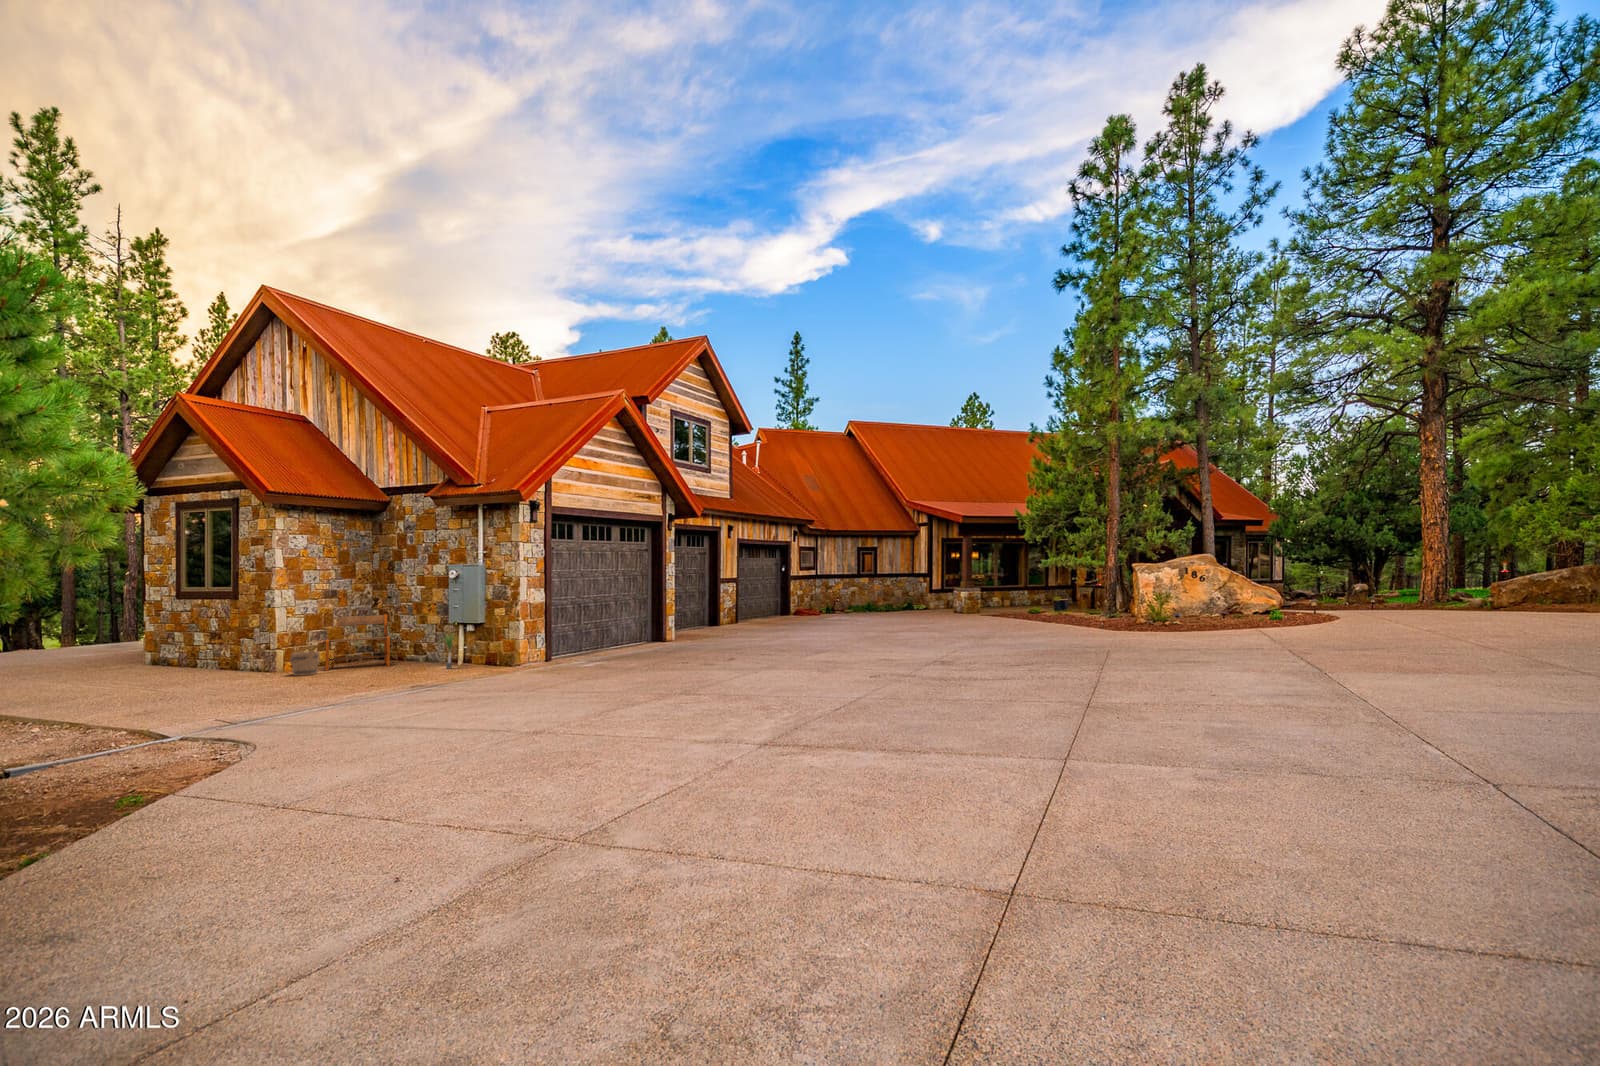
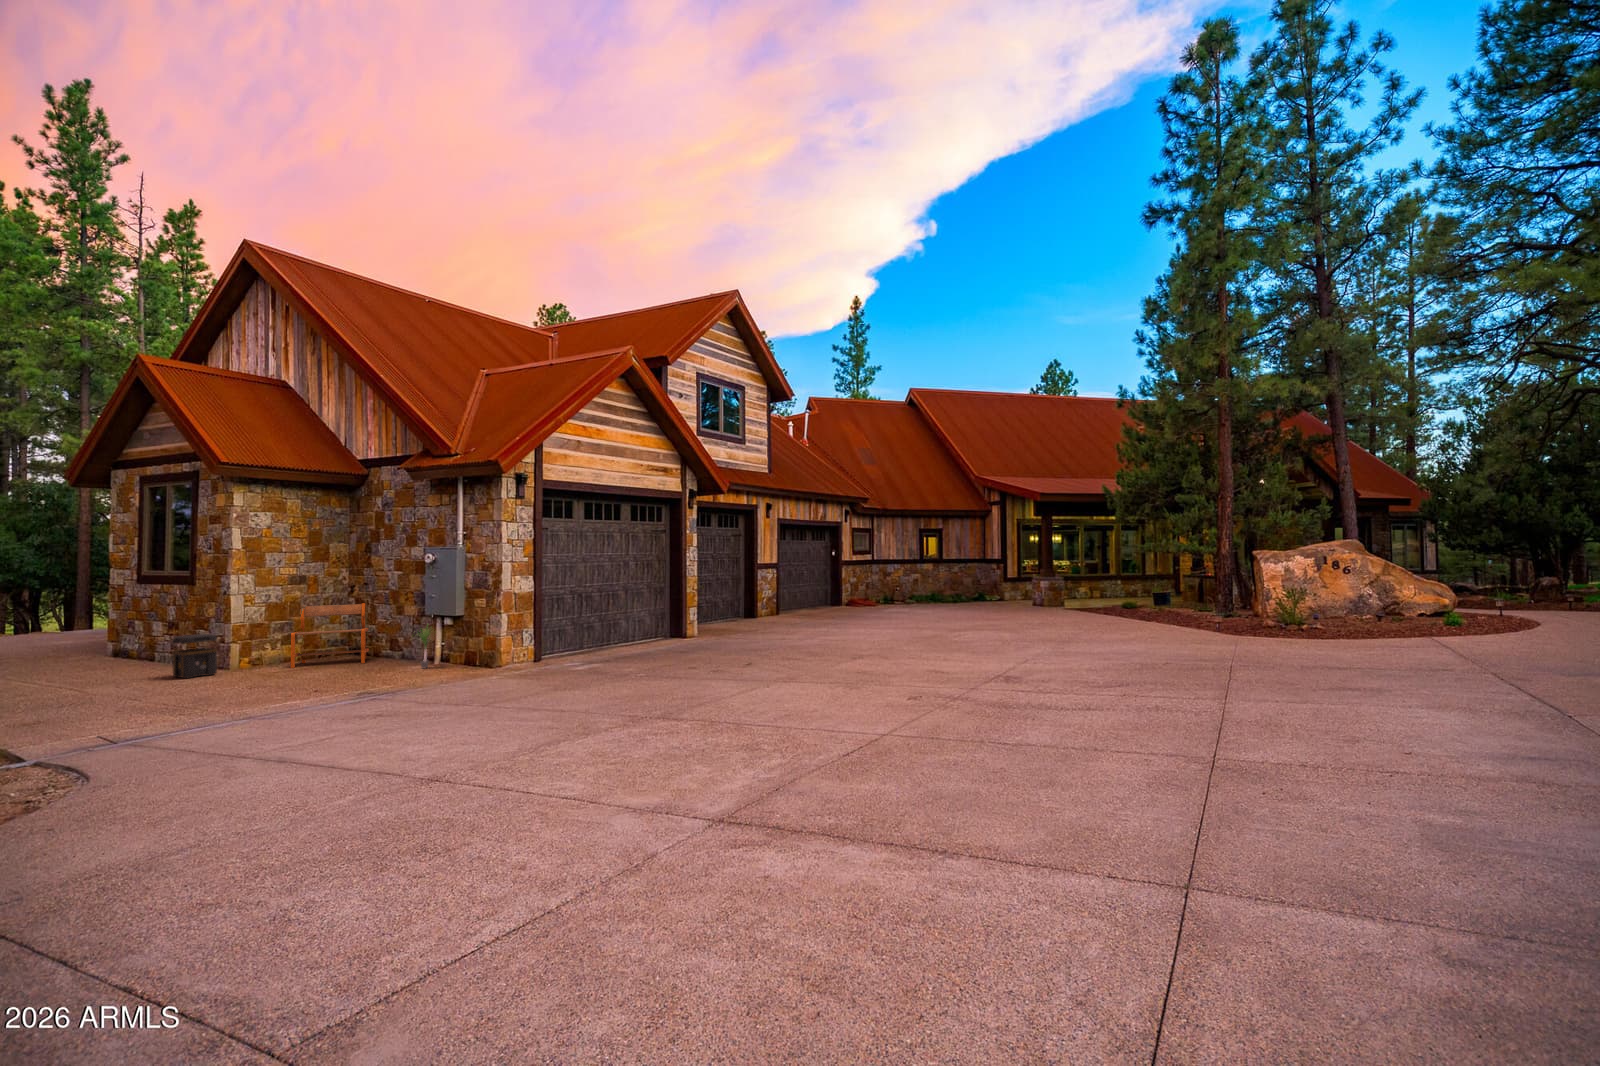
toolbox: none [223,641,263,680] -> present [172,634,217,678]
bucket: present [290,651,319,676] -> none [246,646,280,675]

